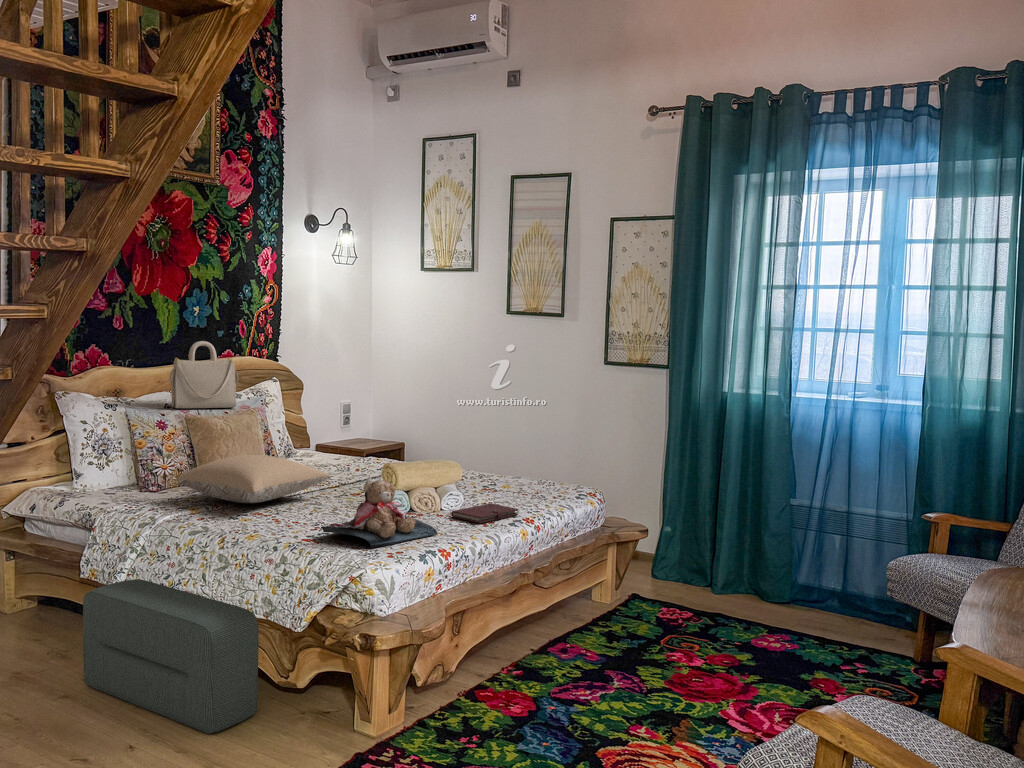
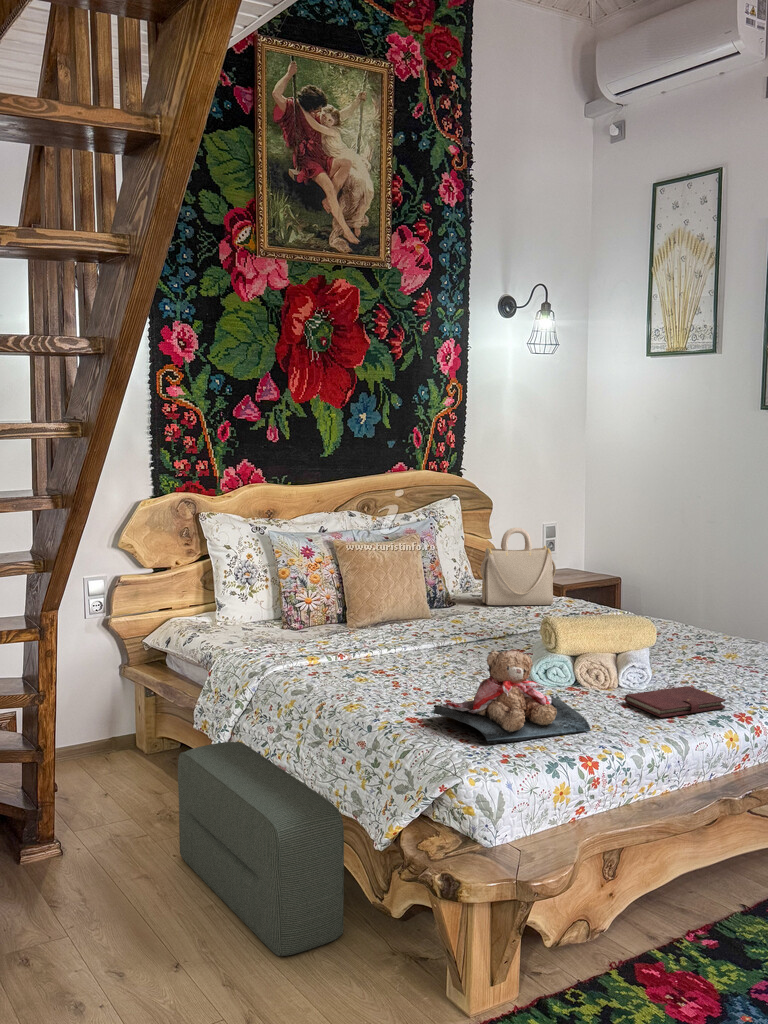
handbag: present [170,341,238,408] -> present [480,528,556,605]
pillow: present [177,455,331,503] -> none [301,597,481,659]

